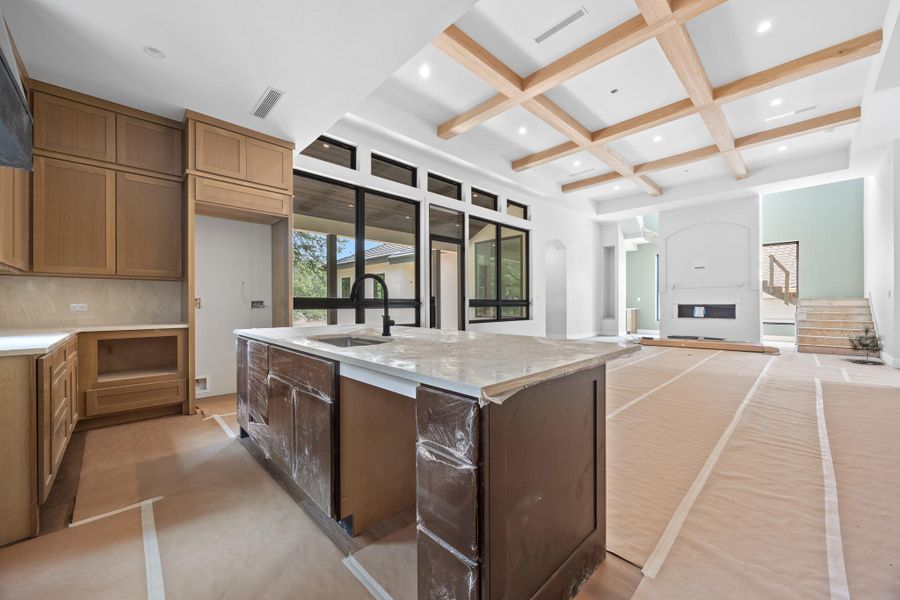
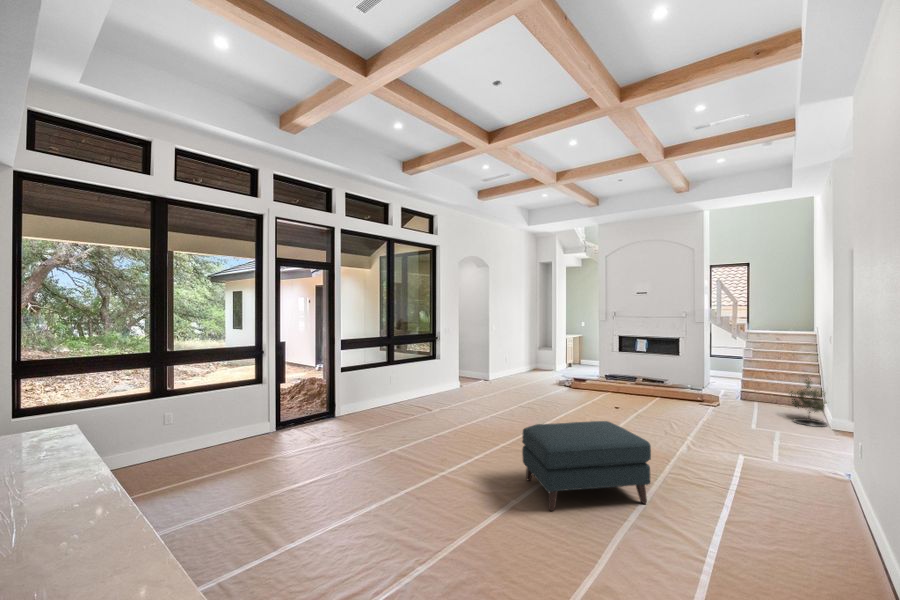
ottoman: none [639,342,749,396] -> present [522,421,651,511]

